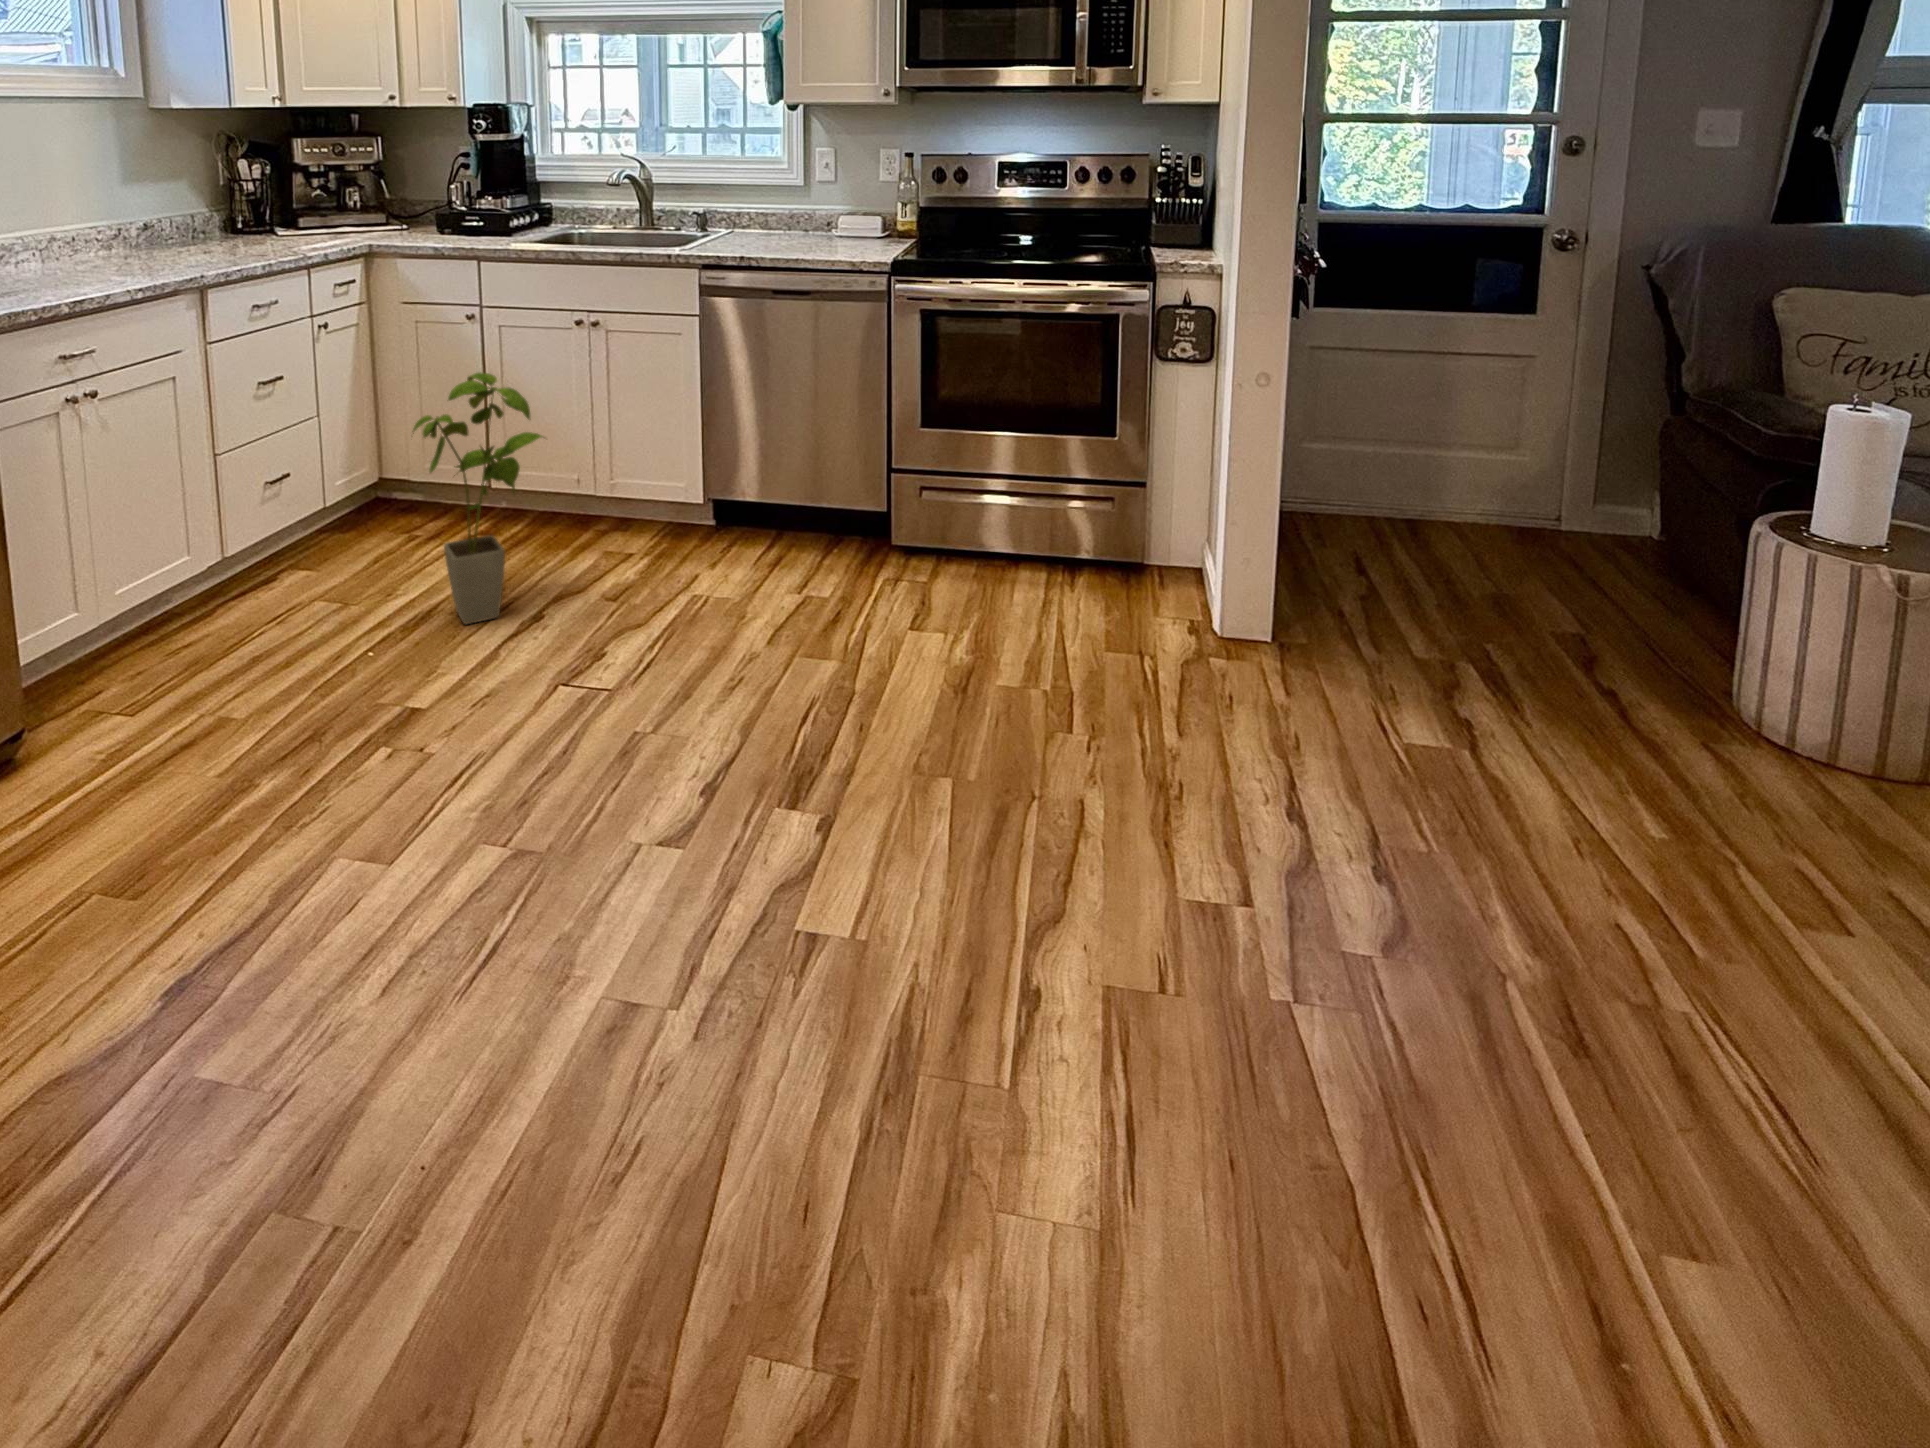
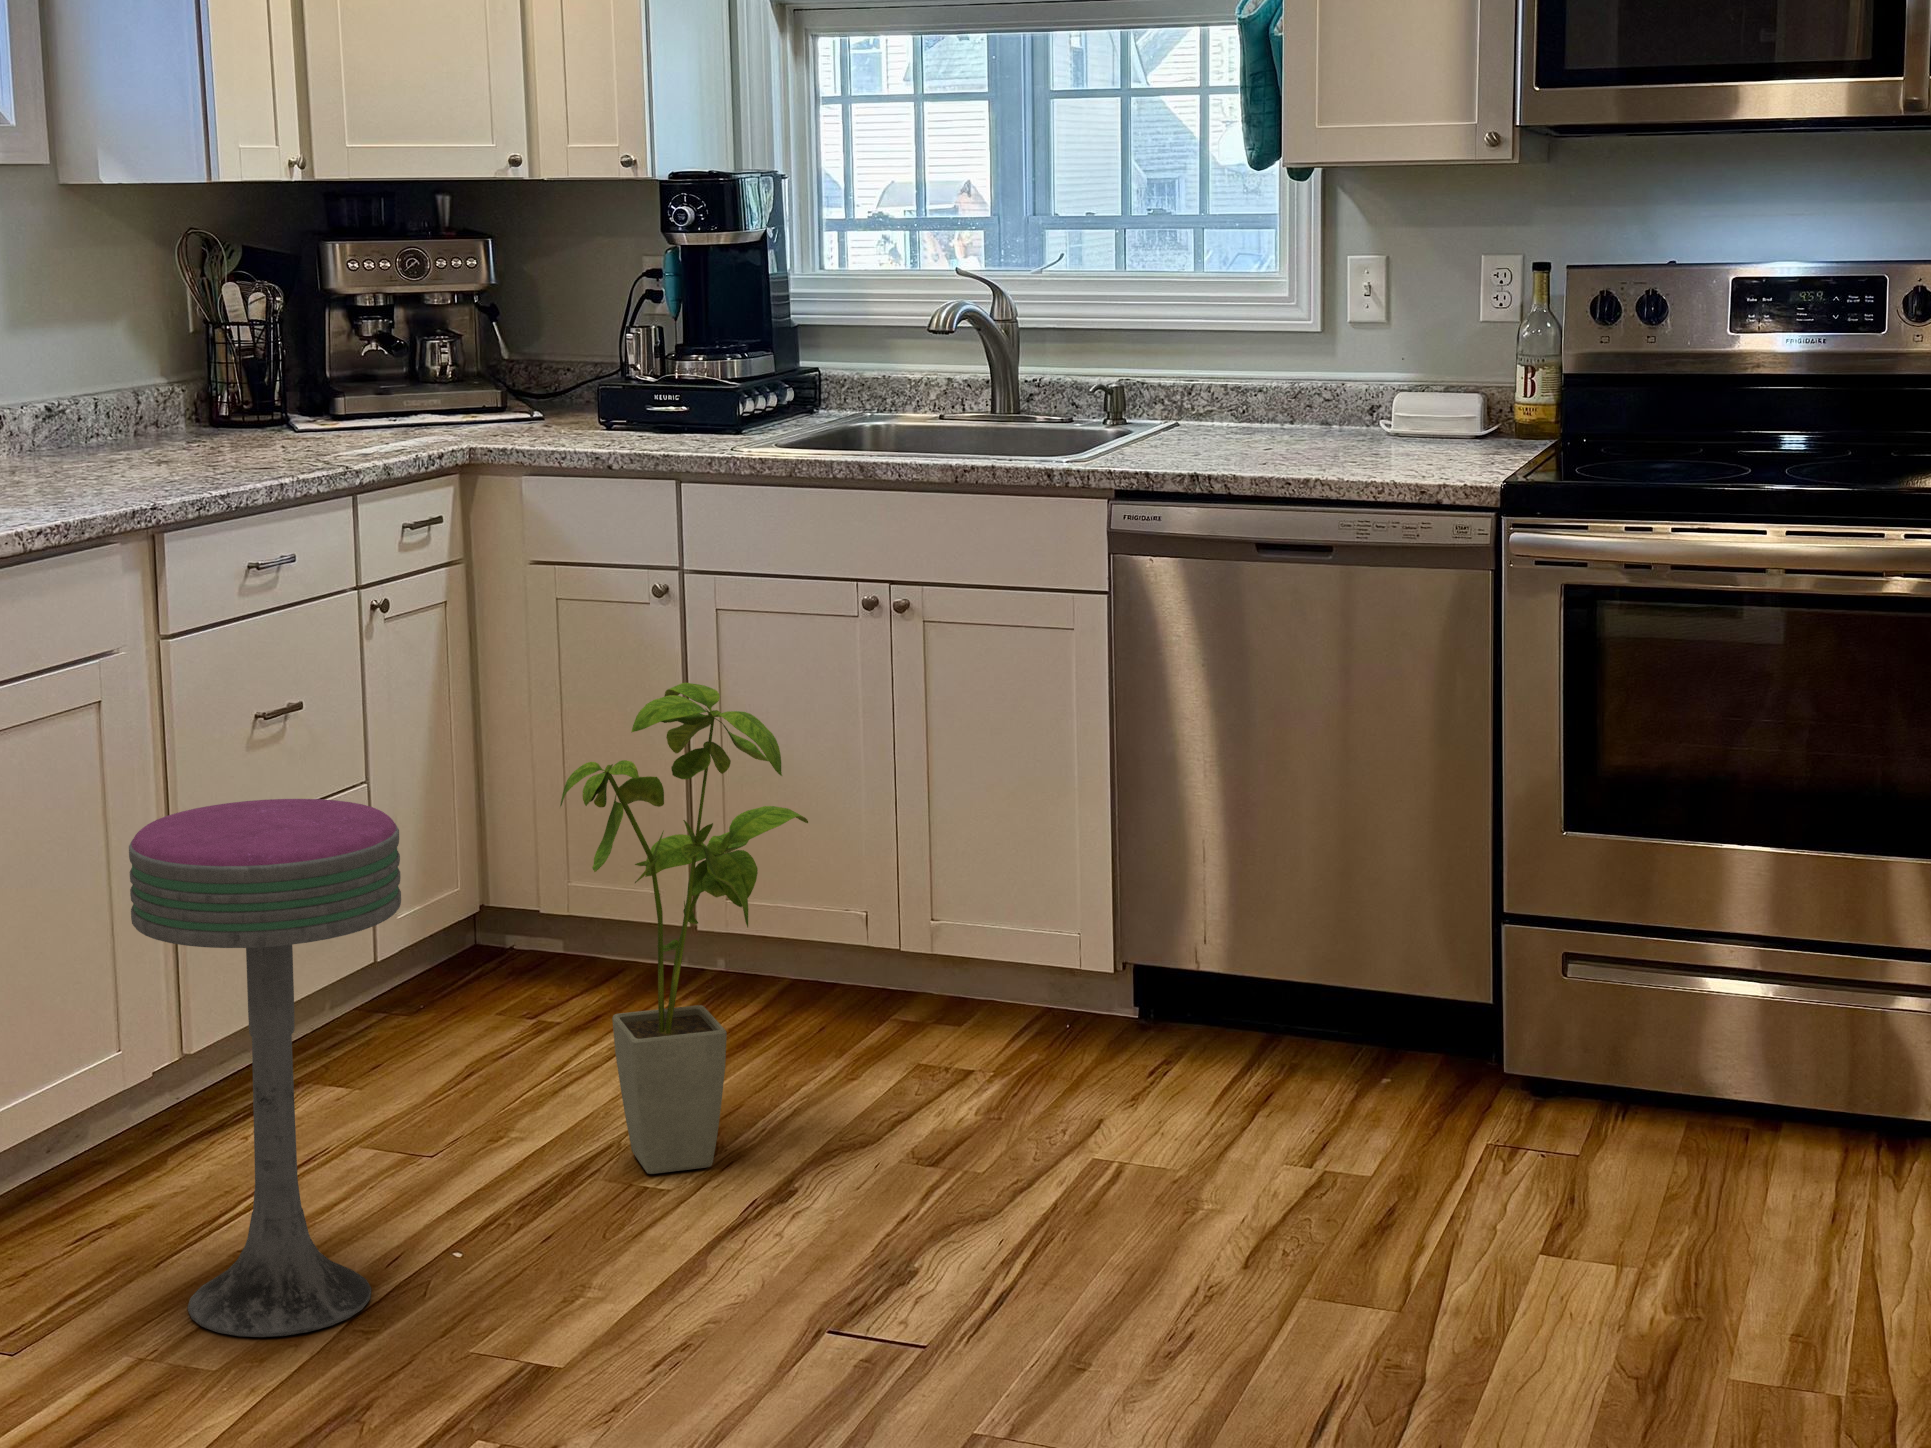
bar stool: none [137,449,309,752] -> present [129,799,401,1337]

